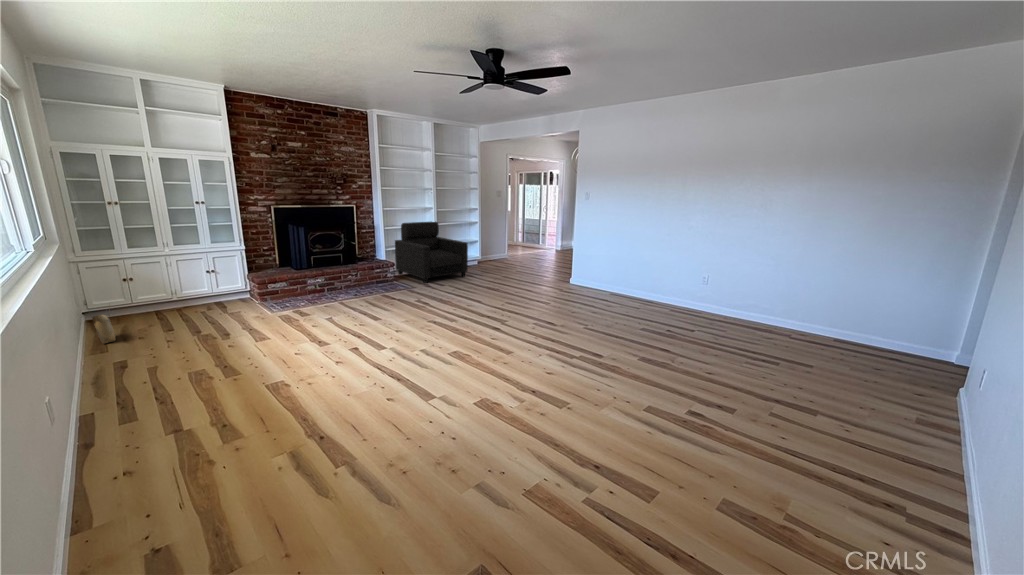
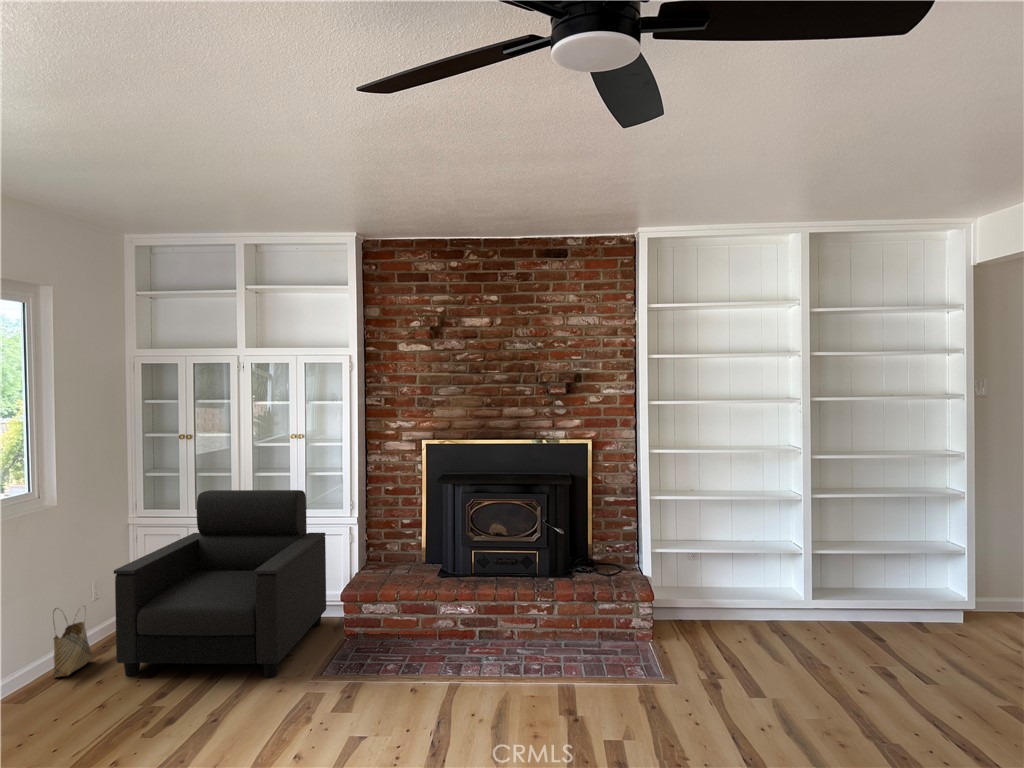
armchair: present [395,222,468,283] -> present [114,490,326,677]

